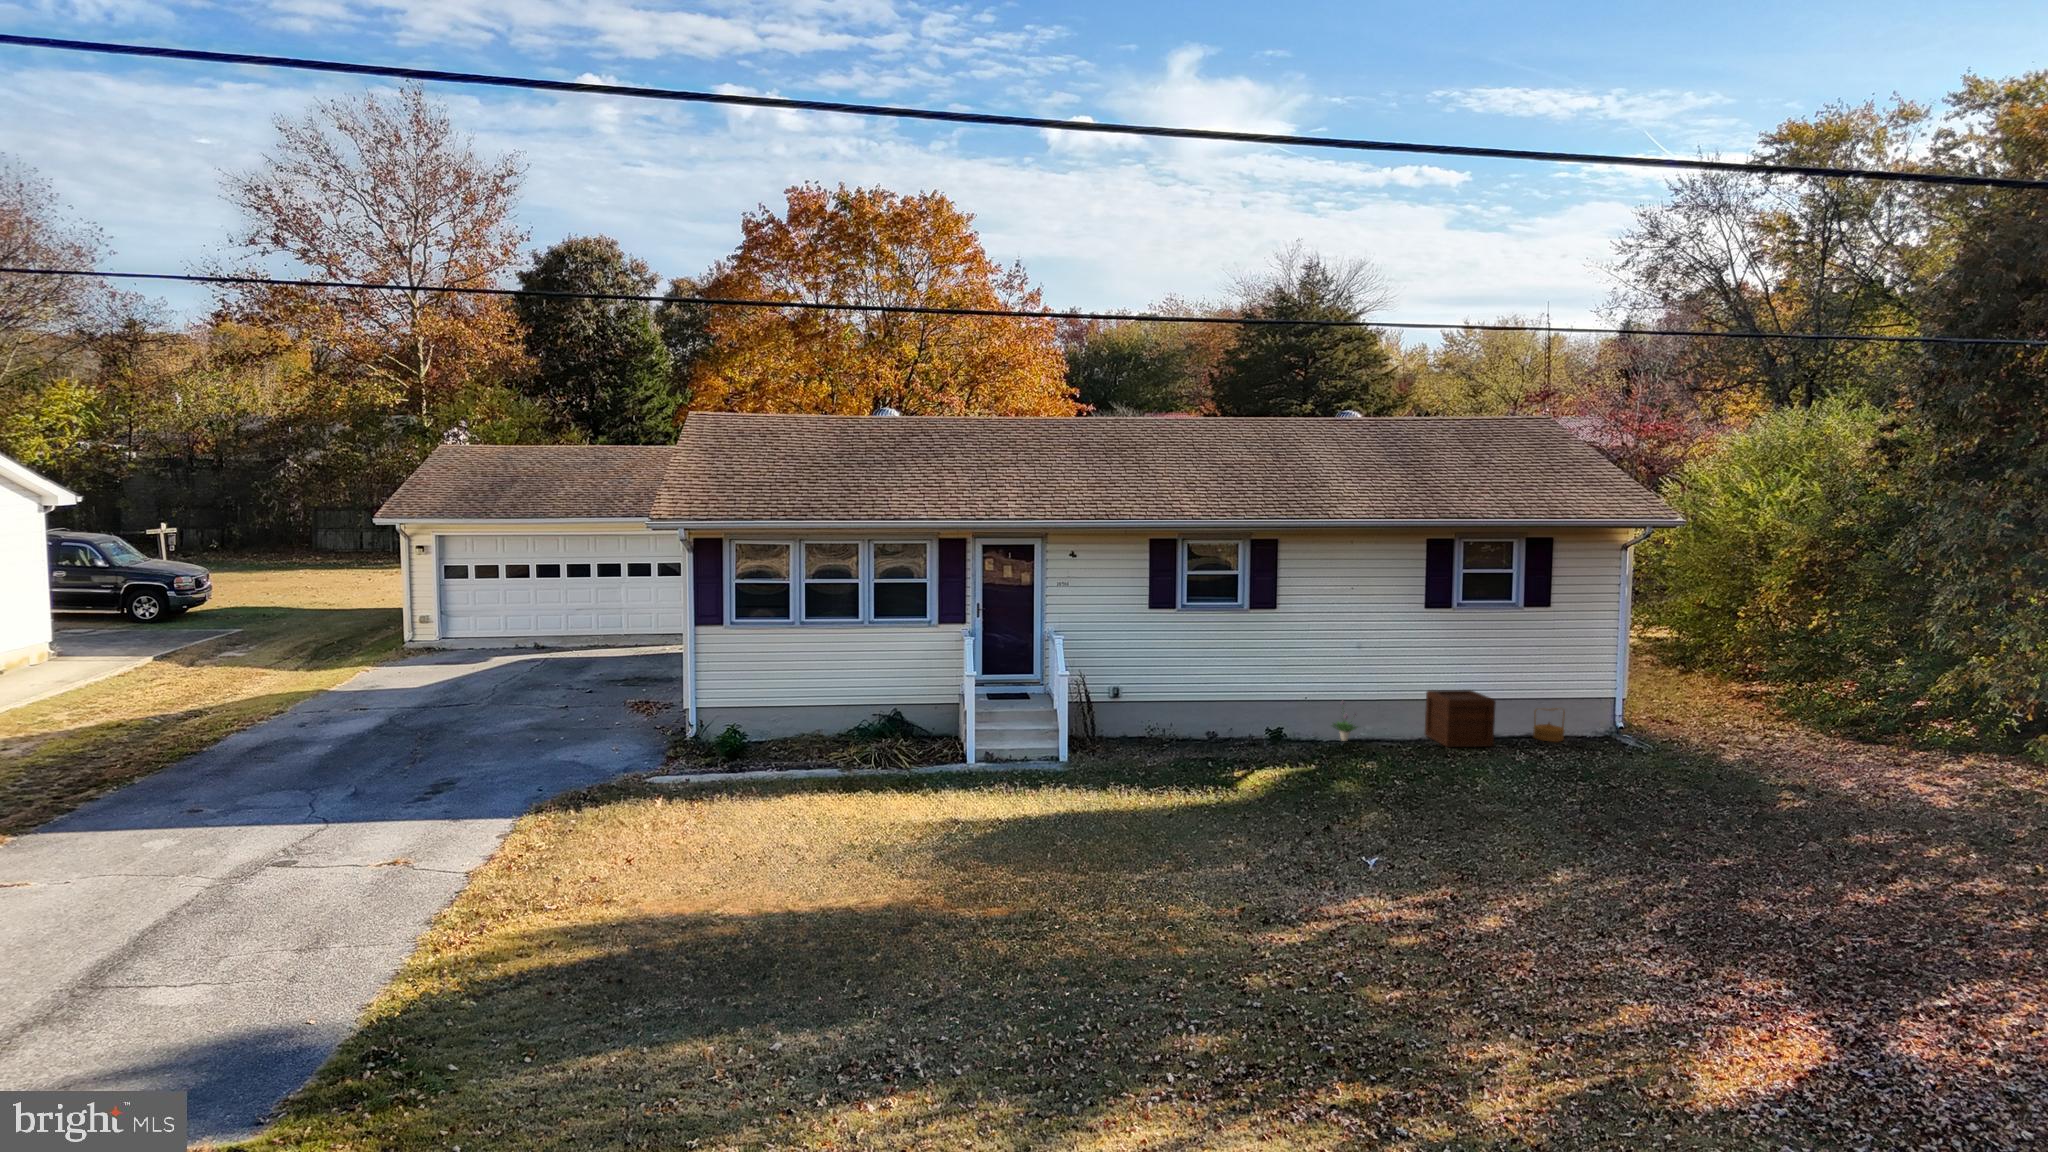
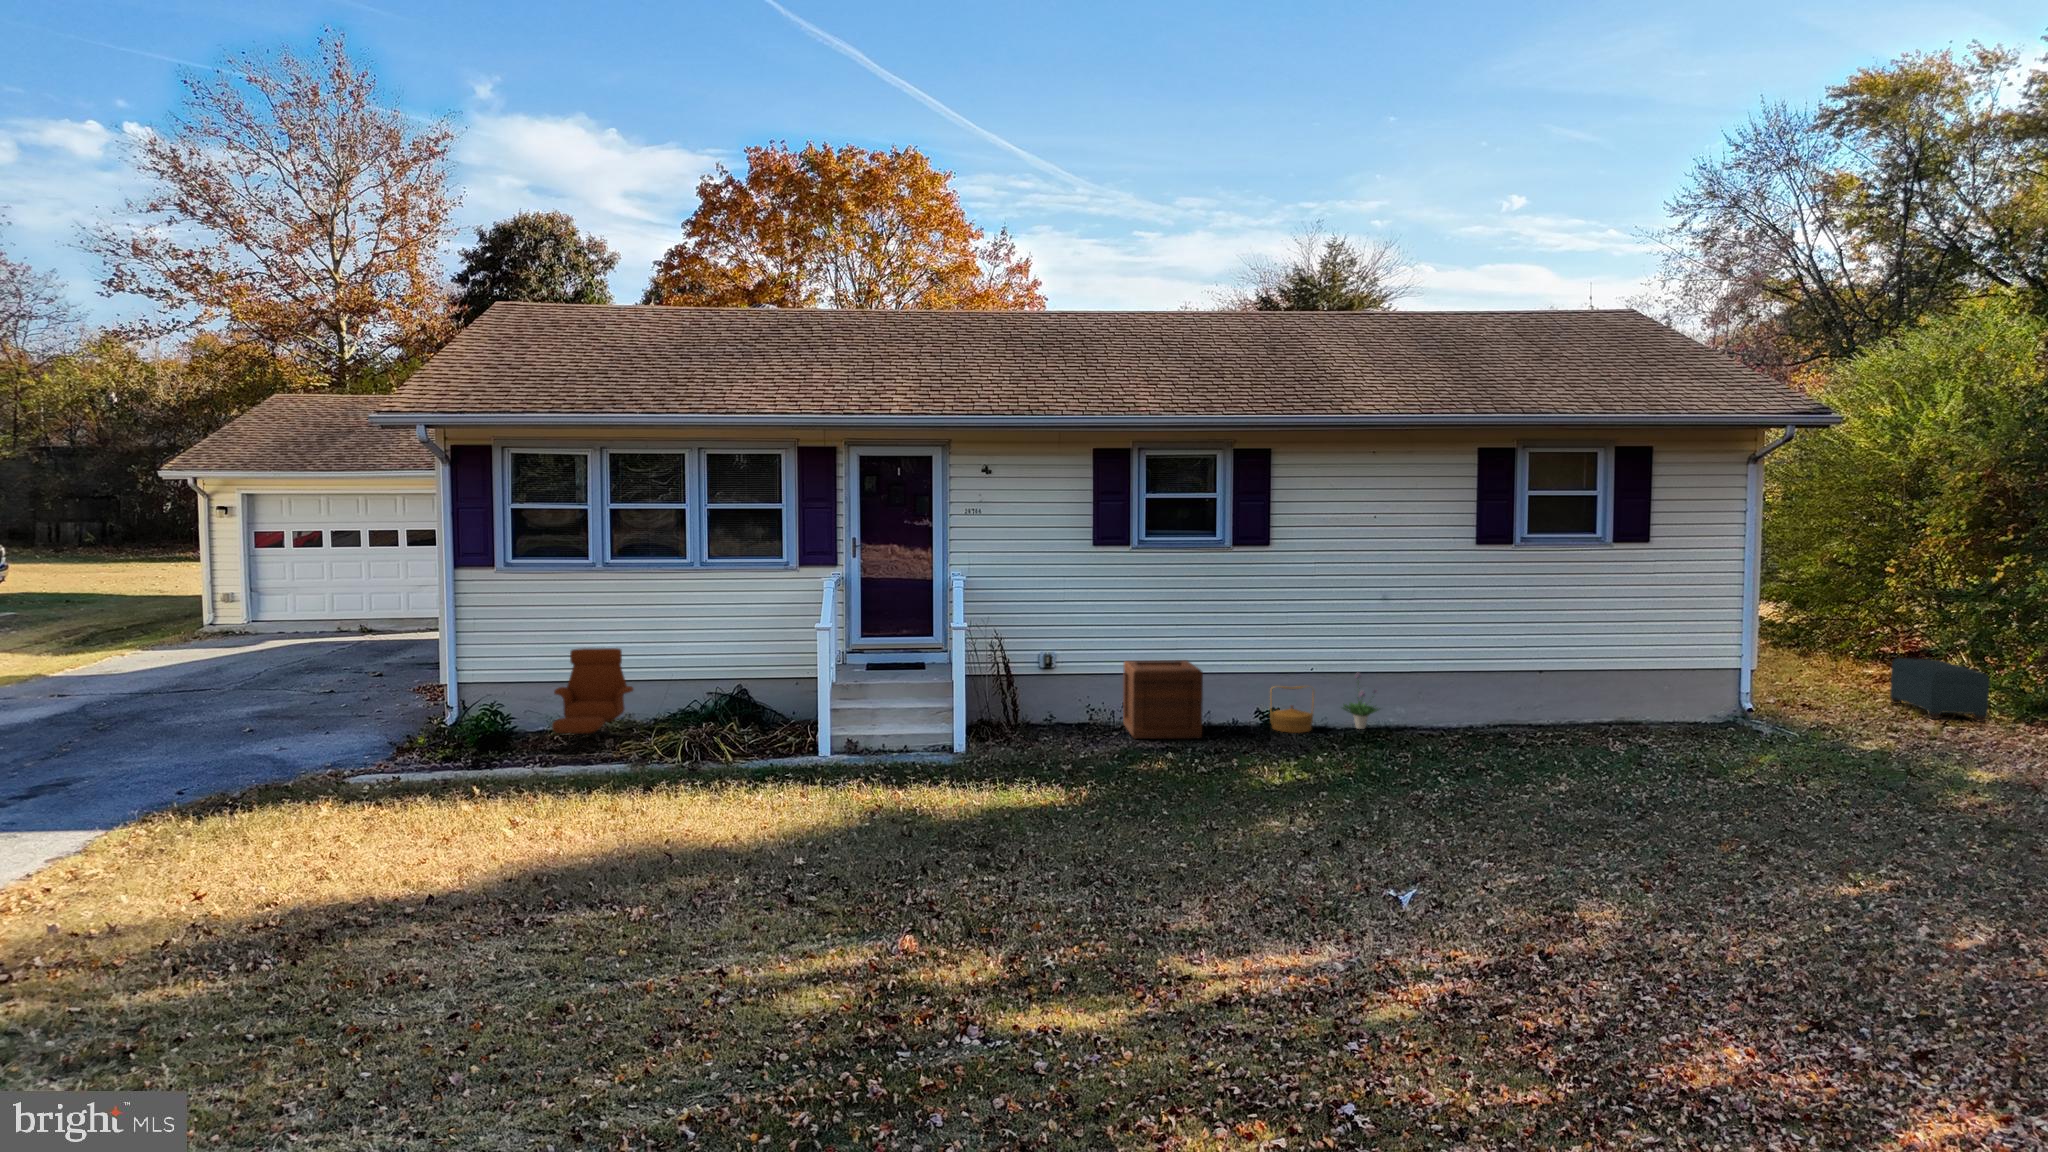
bench: none [1734,683,1796,733] -> present [1890,658,1990,722]
lounge chair: none [772,686,827,765] -> present [552,648,633,755]
wooden crate: present [1425,690,1496,748] -> present [1123,660,1203,739]
woven basket: present [1533,708,1565,742] -> present [1270,686,1314,733]

